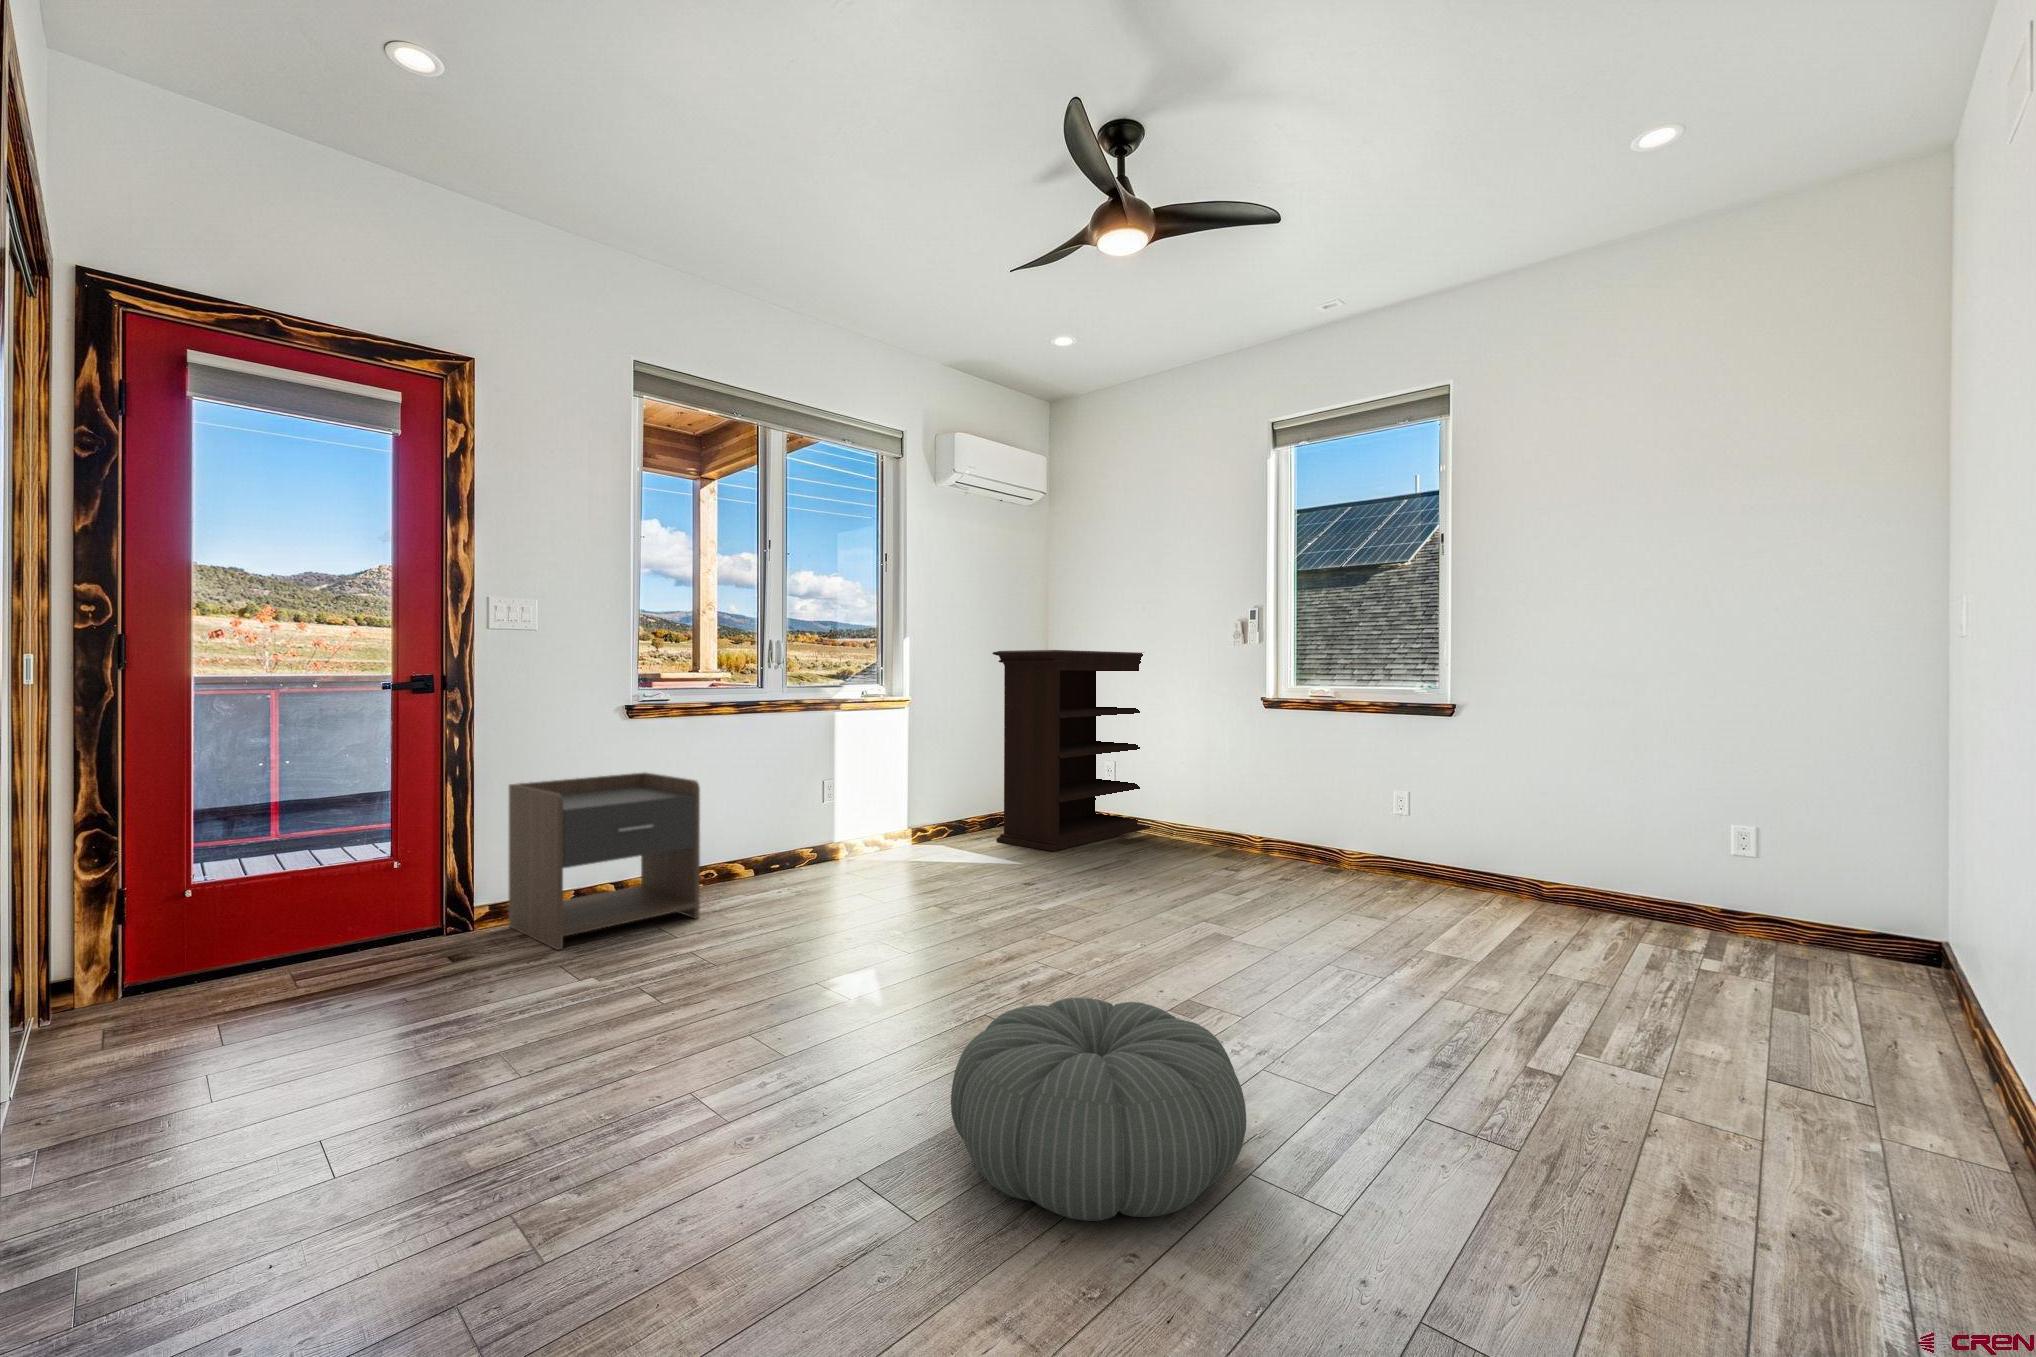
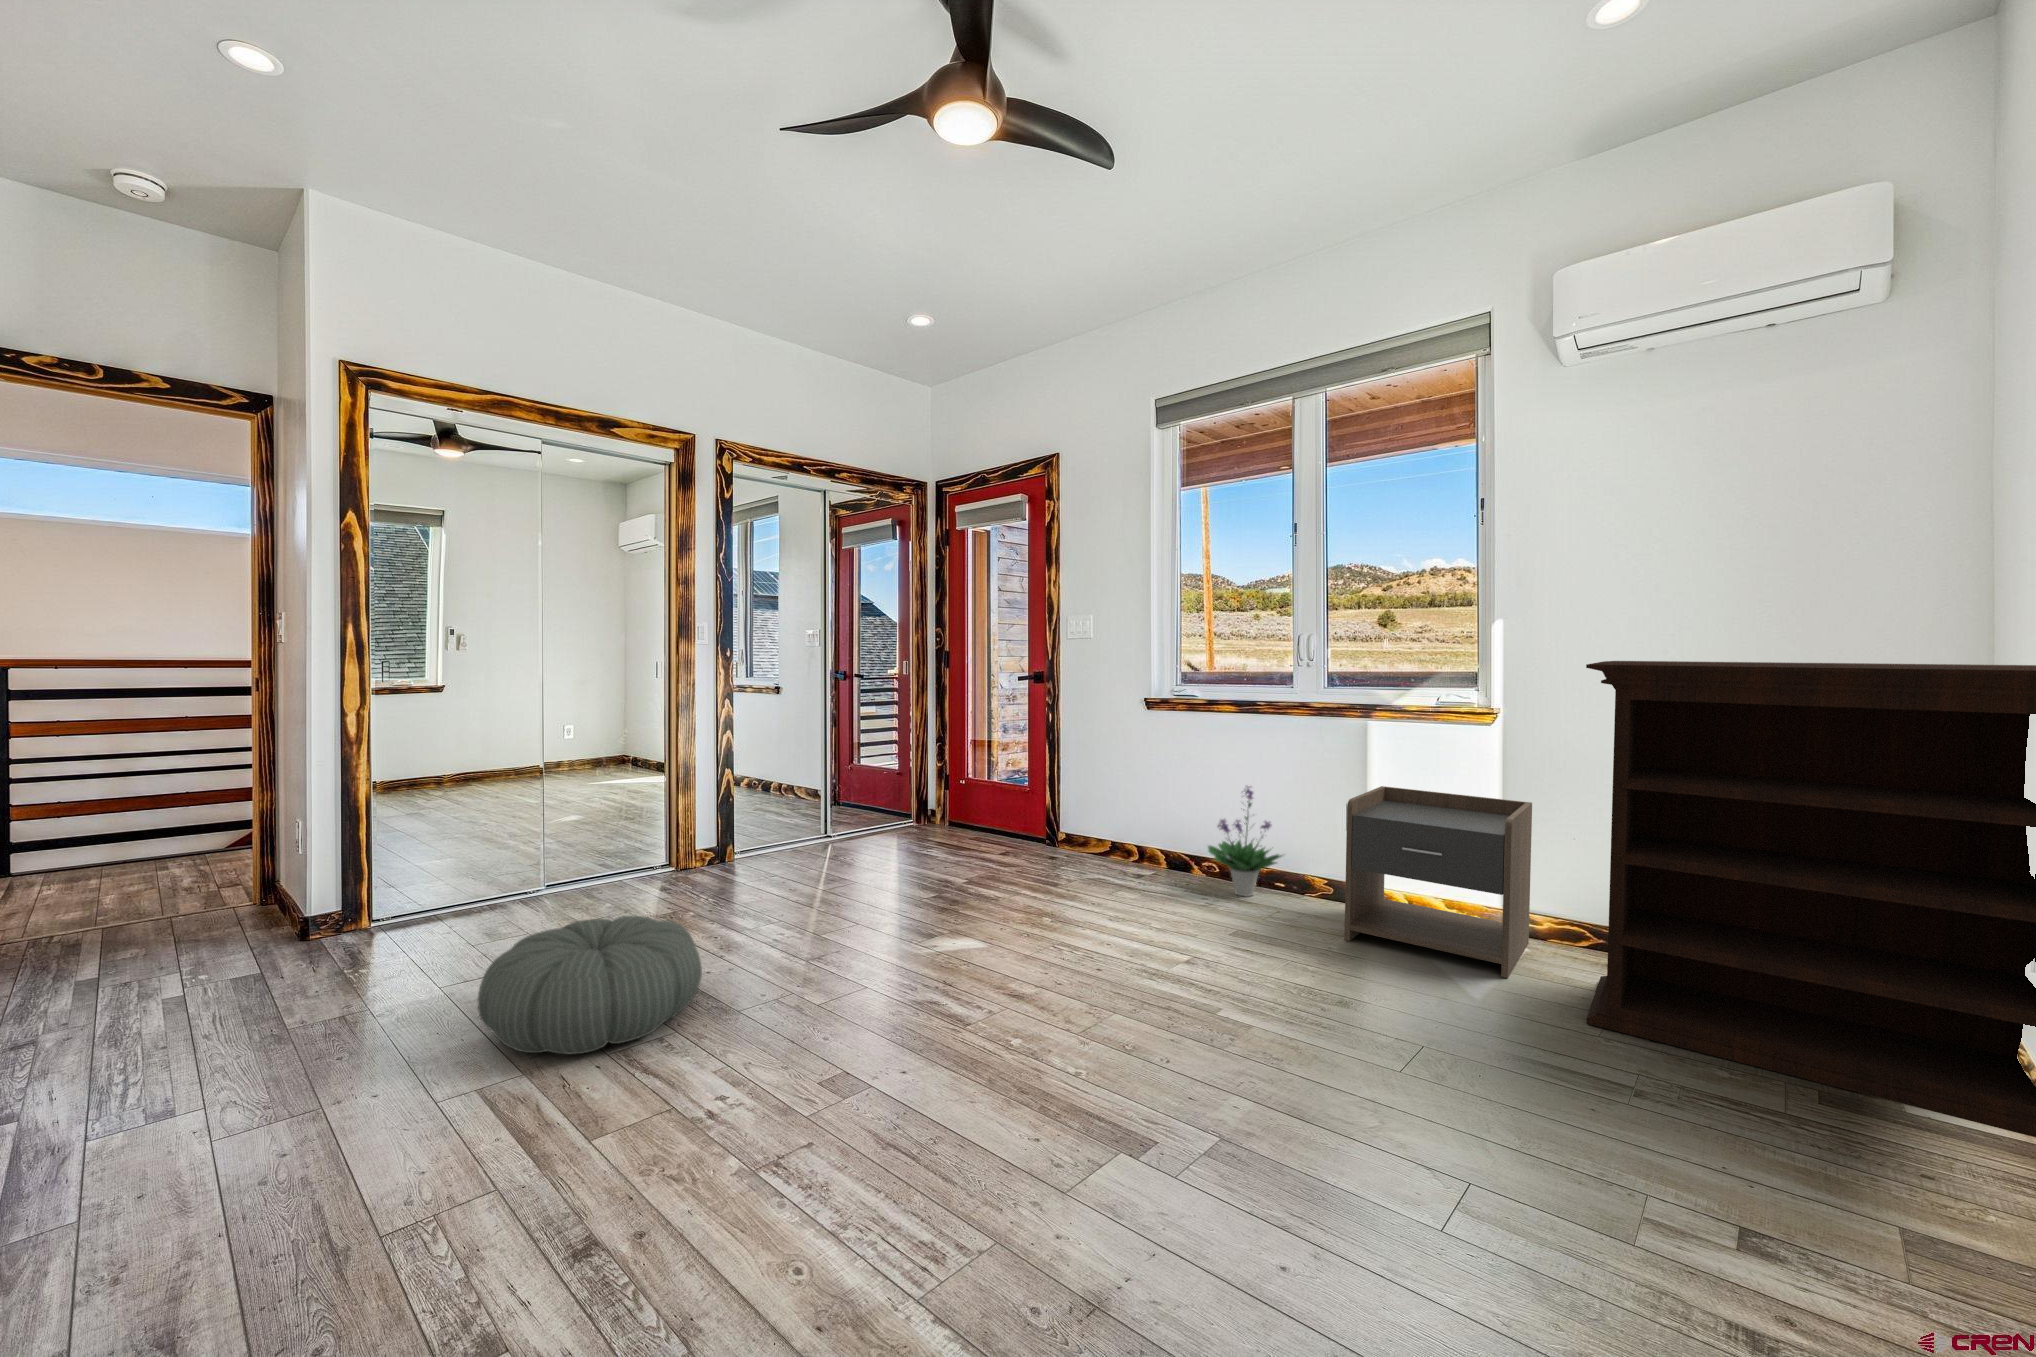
nightstand: present [509,773,700,950] -> present [1345,786,1532,978]
potted plant: none [745,773,823,882] -> present [1208,786,1281,896]

